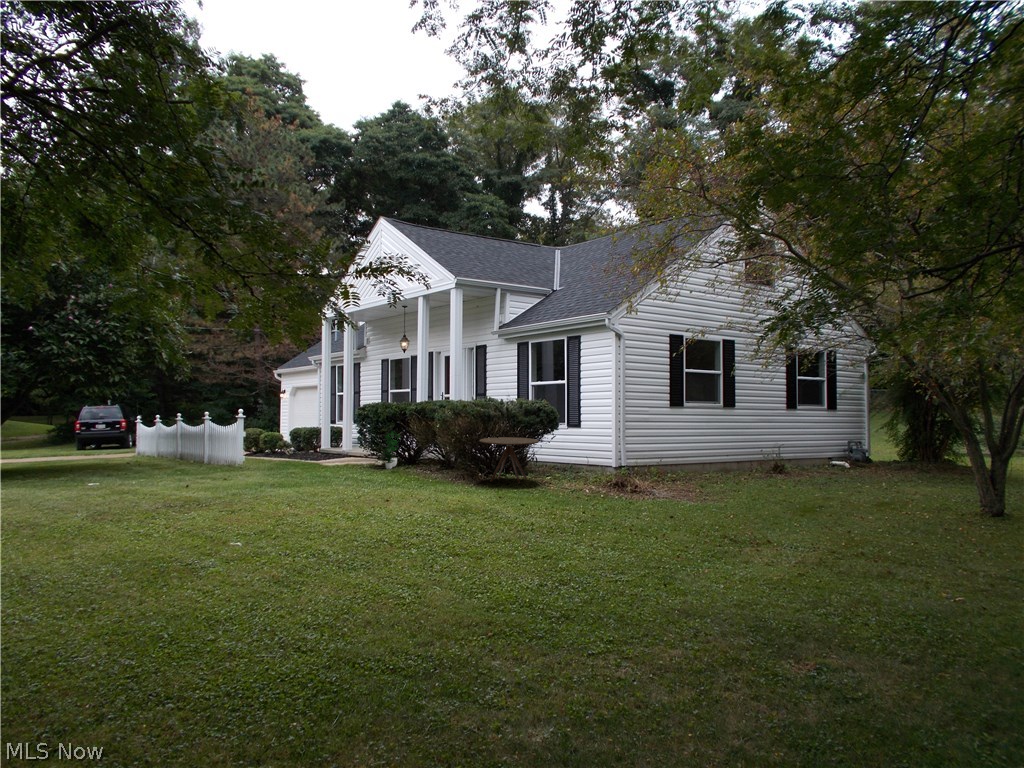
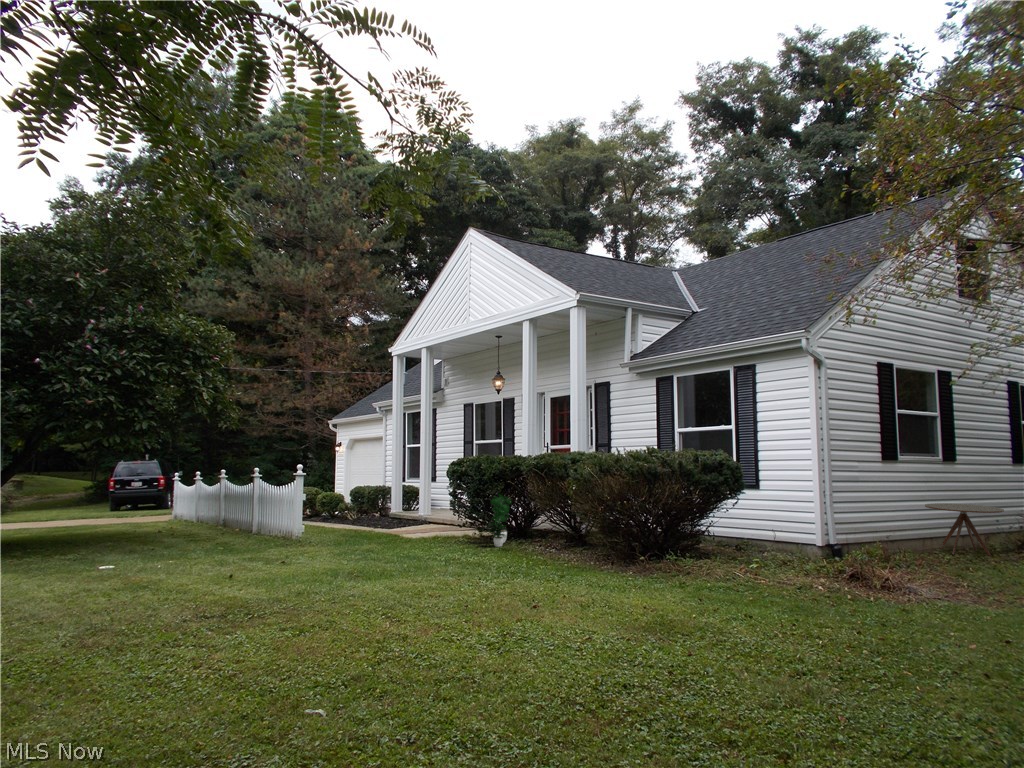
round table: present [480,437,539,483] -> present [925,503,1004,556]

